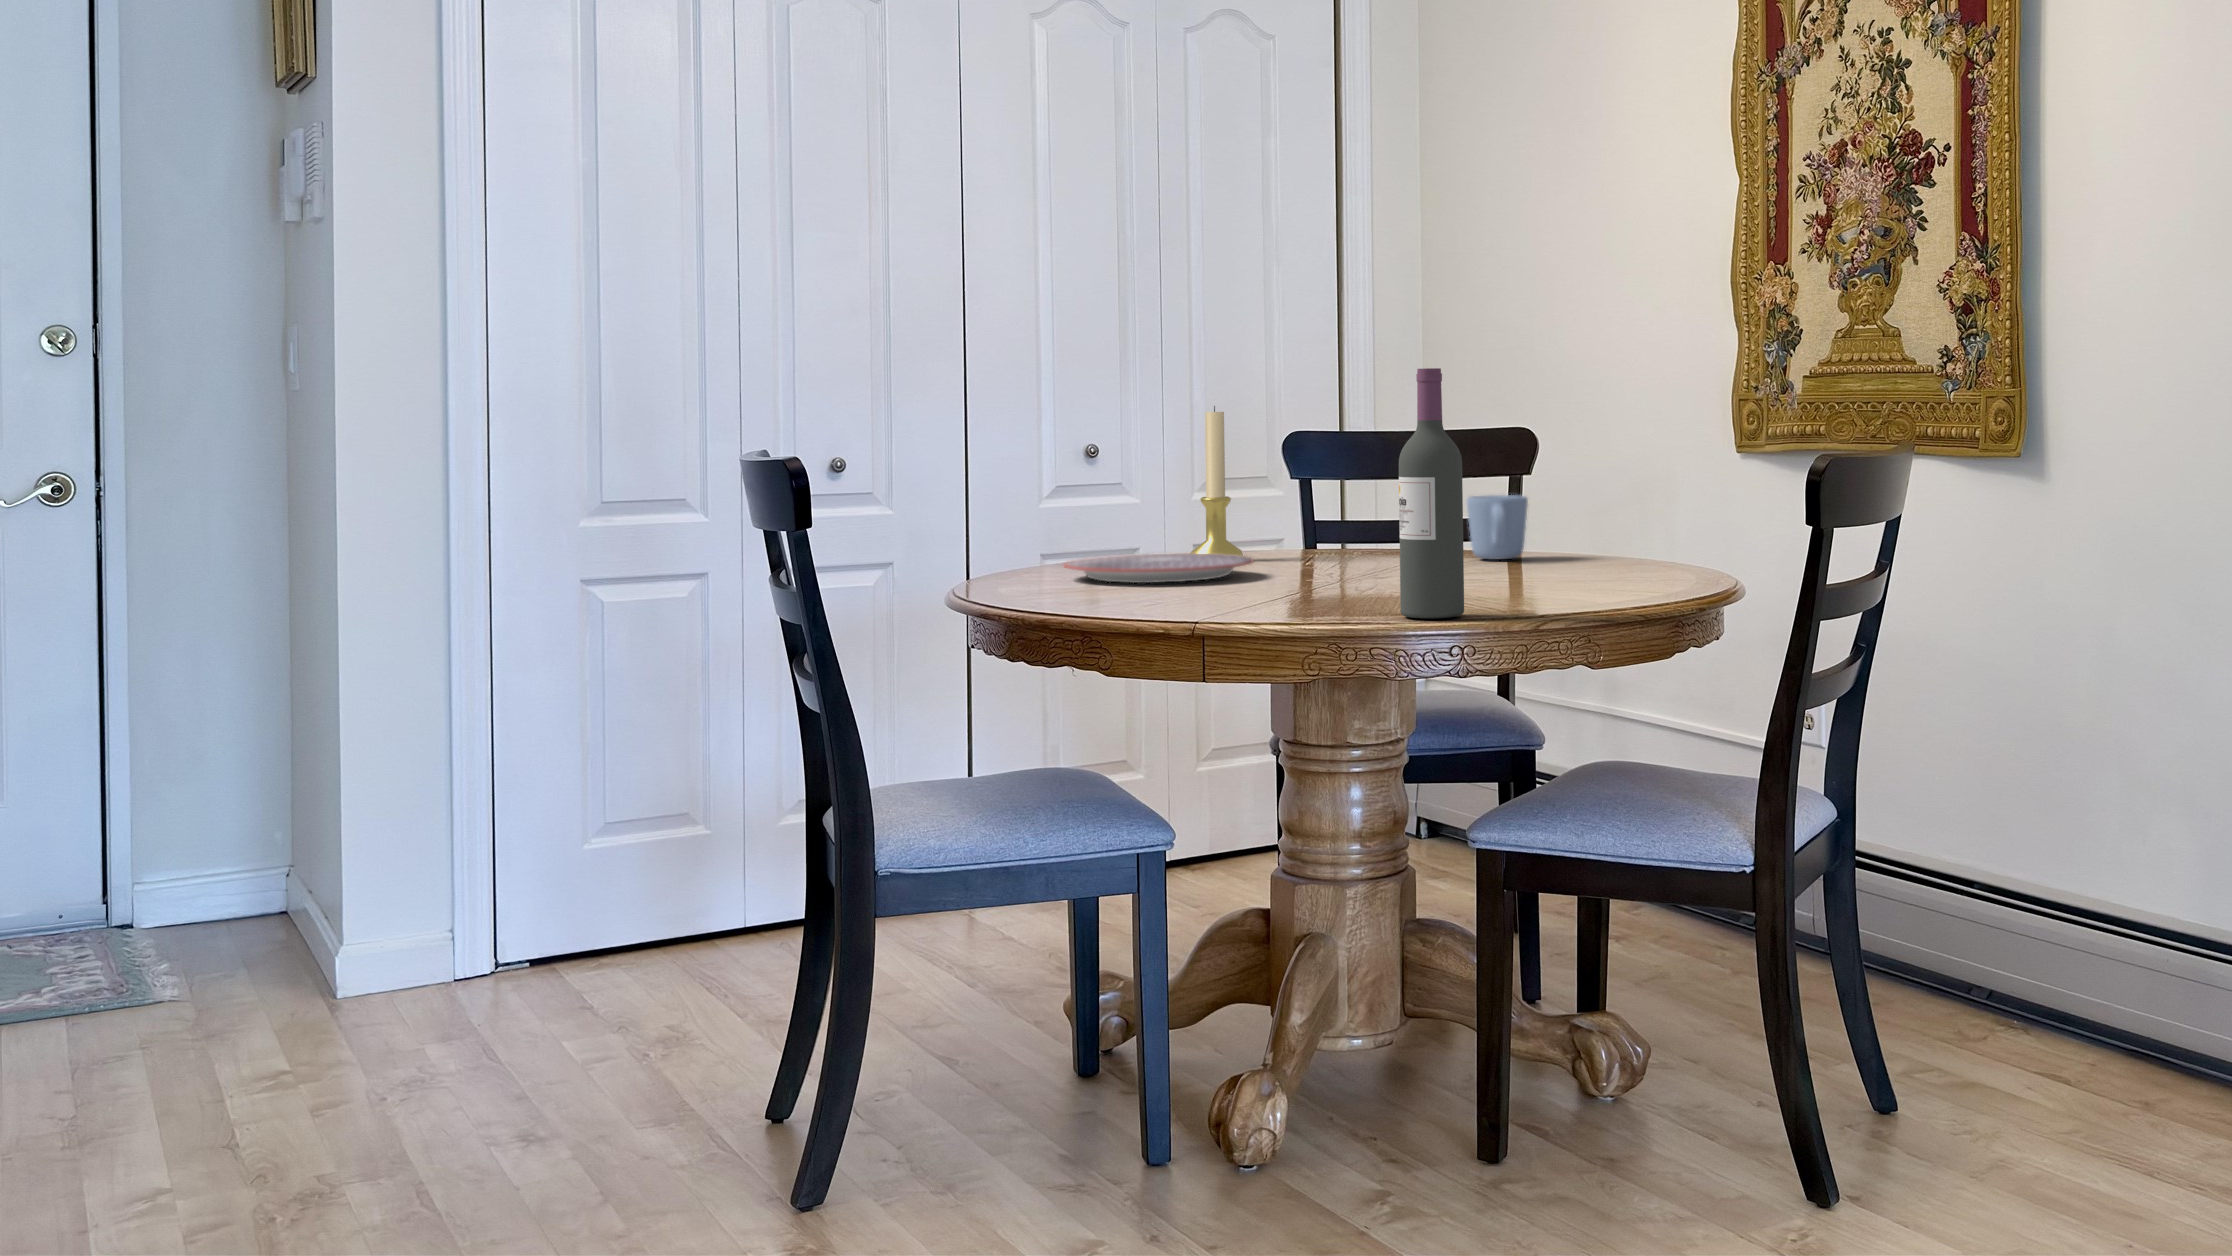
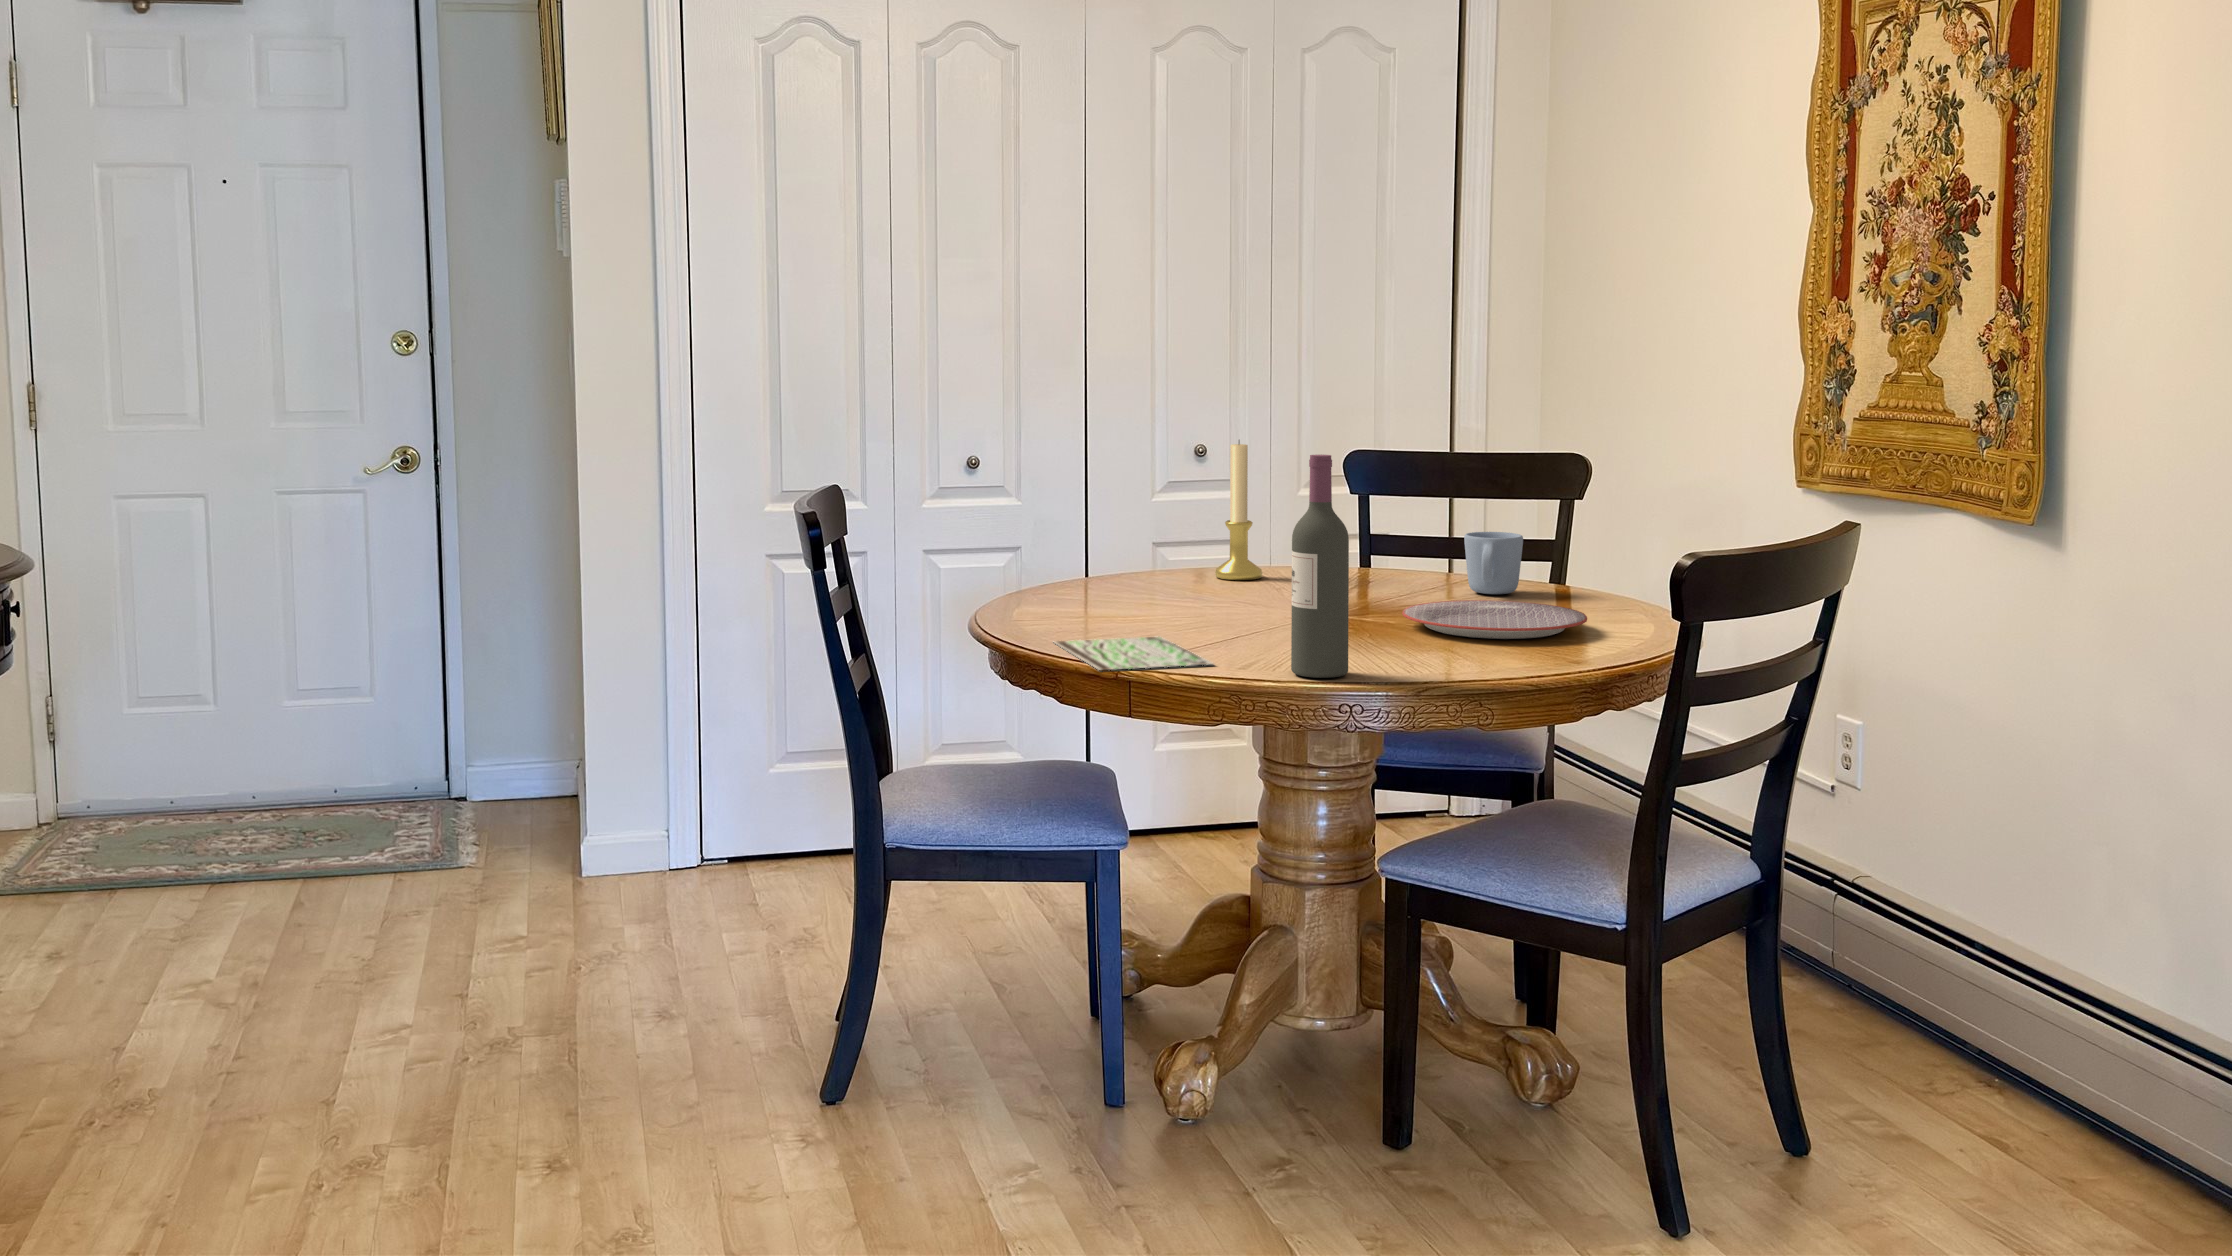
plate: present [1064,554,1253,583] -> present [1402,600,1587,639]
book: none [1092,600,1309,625] -> present [1053,637,1211,670]

